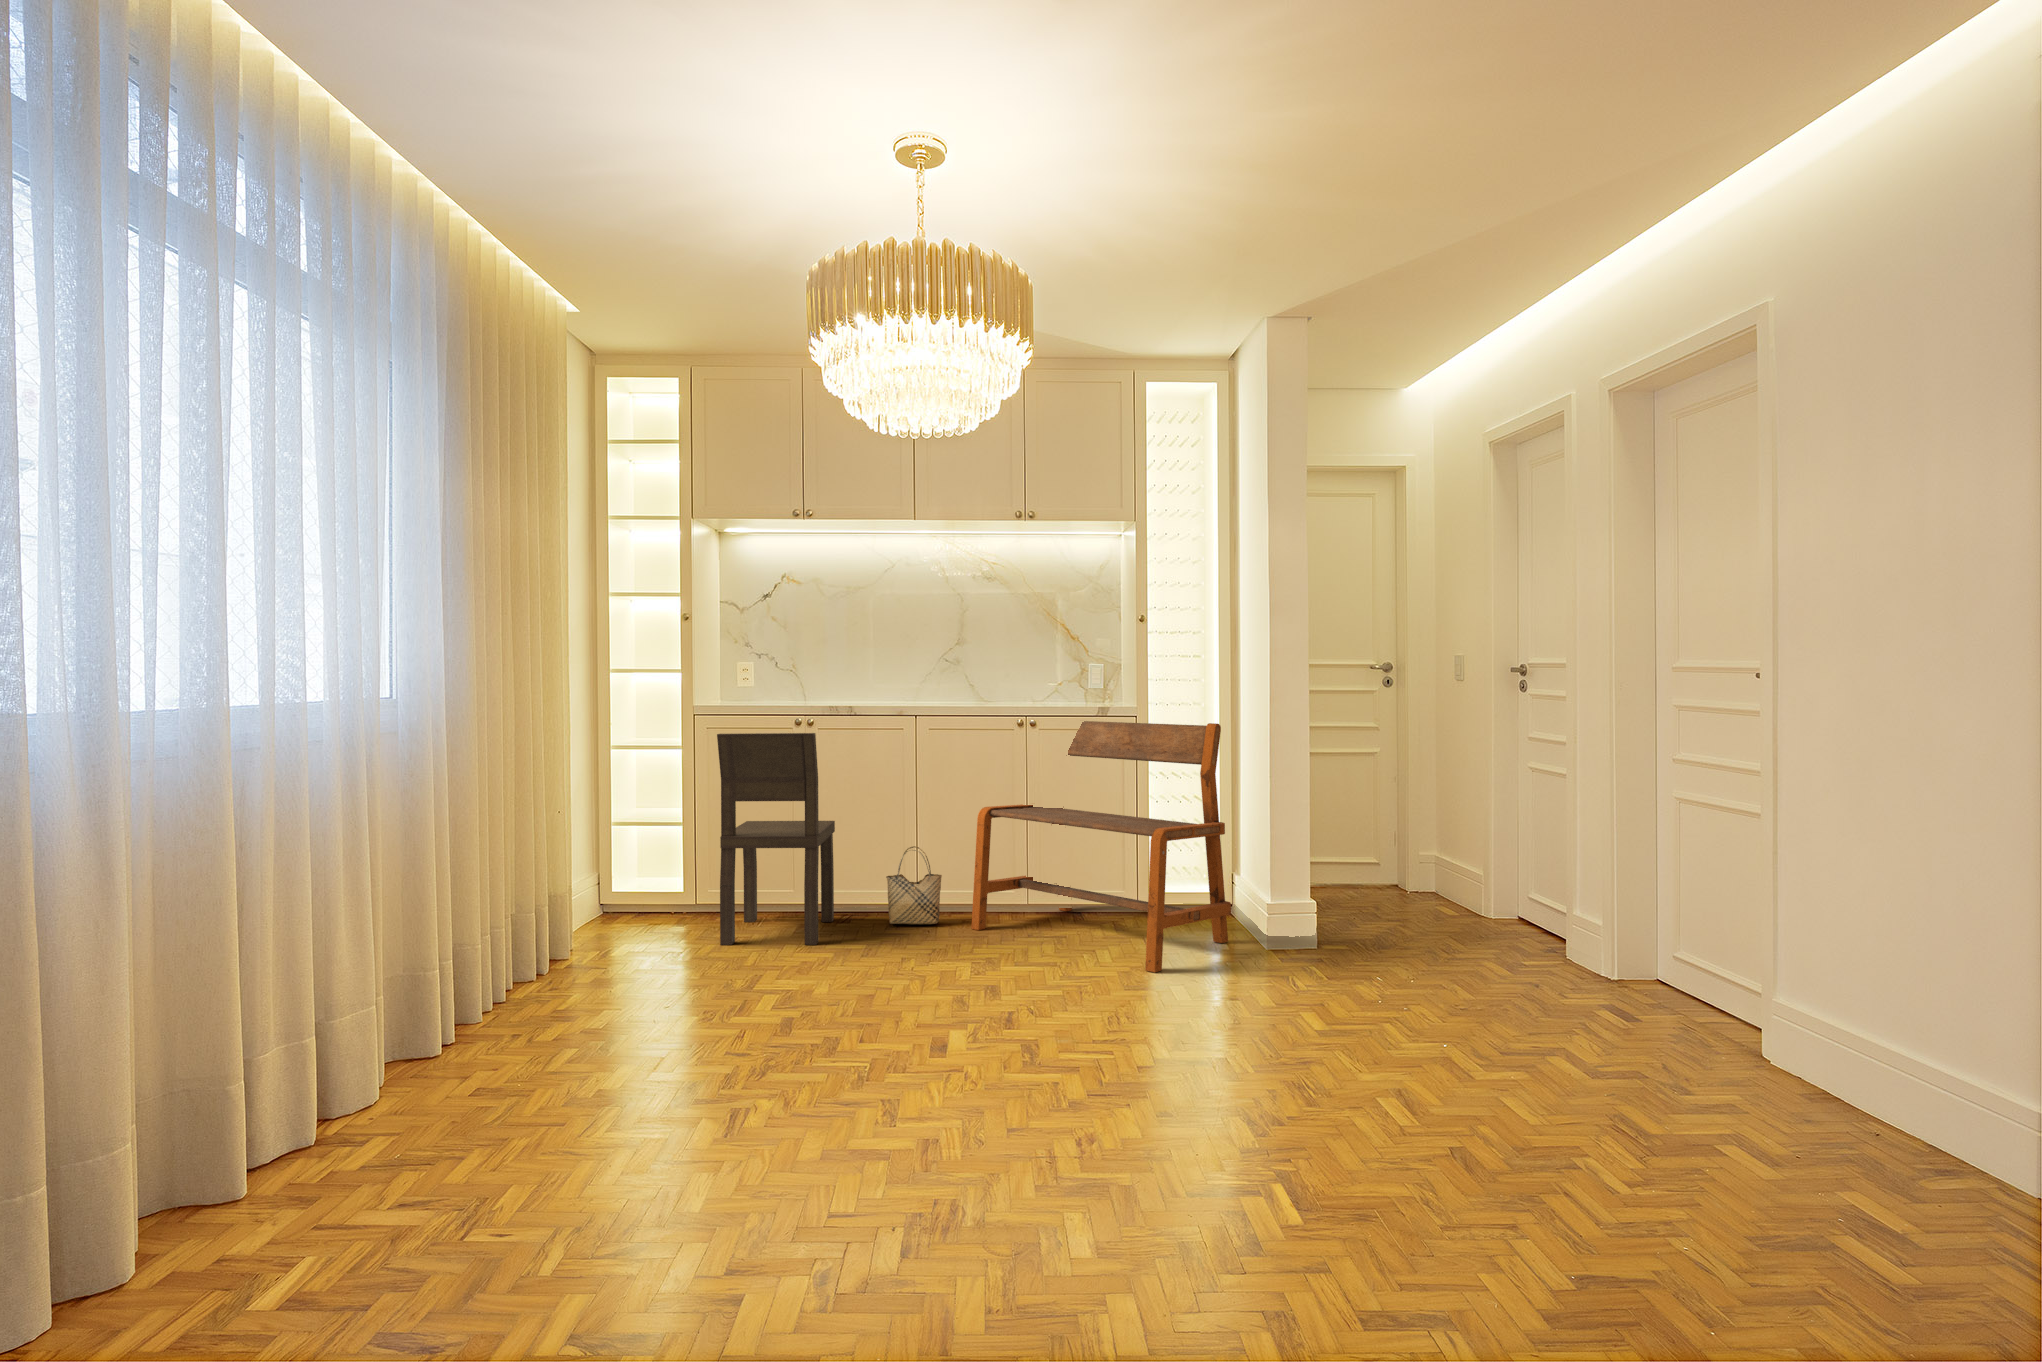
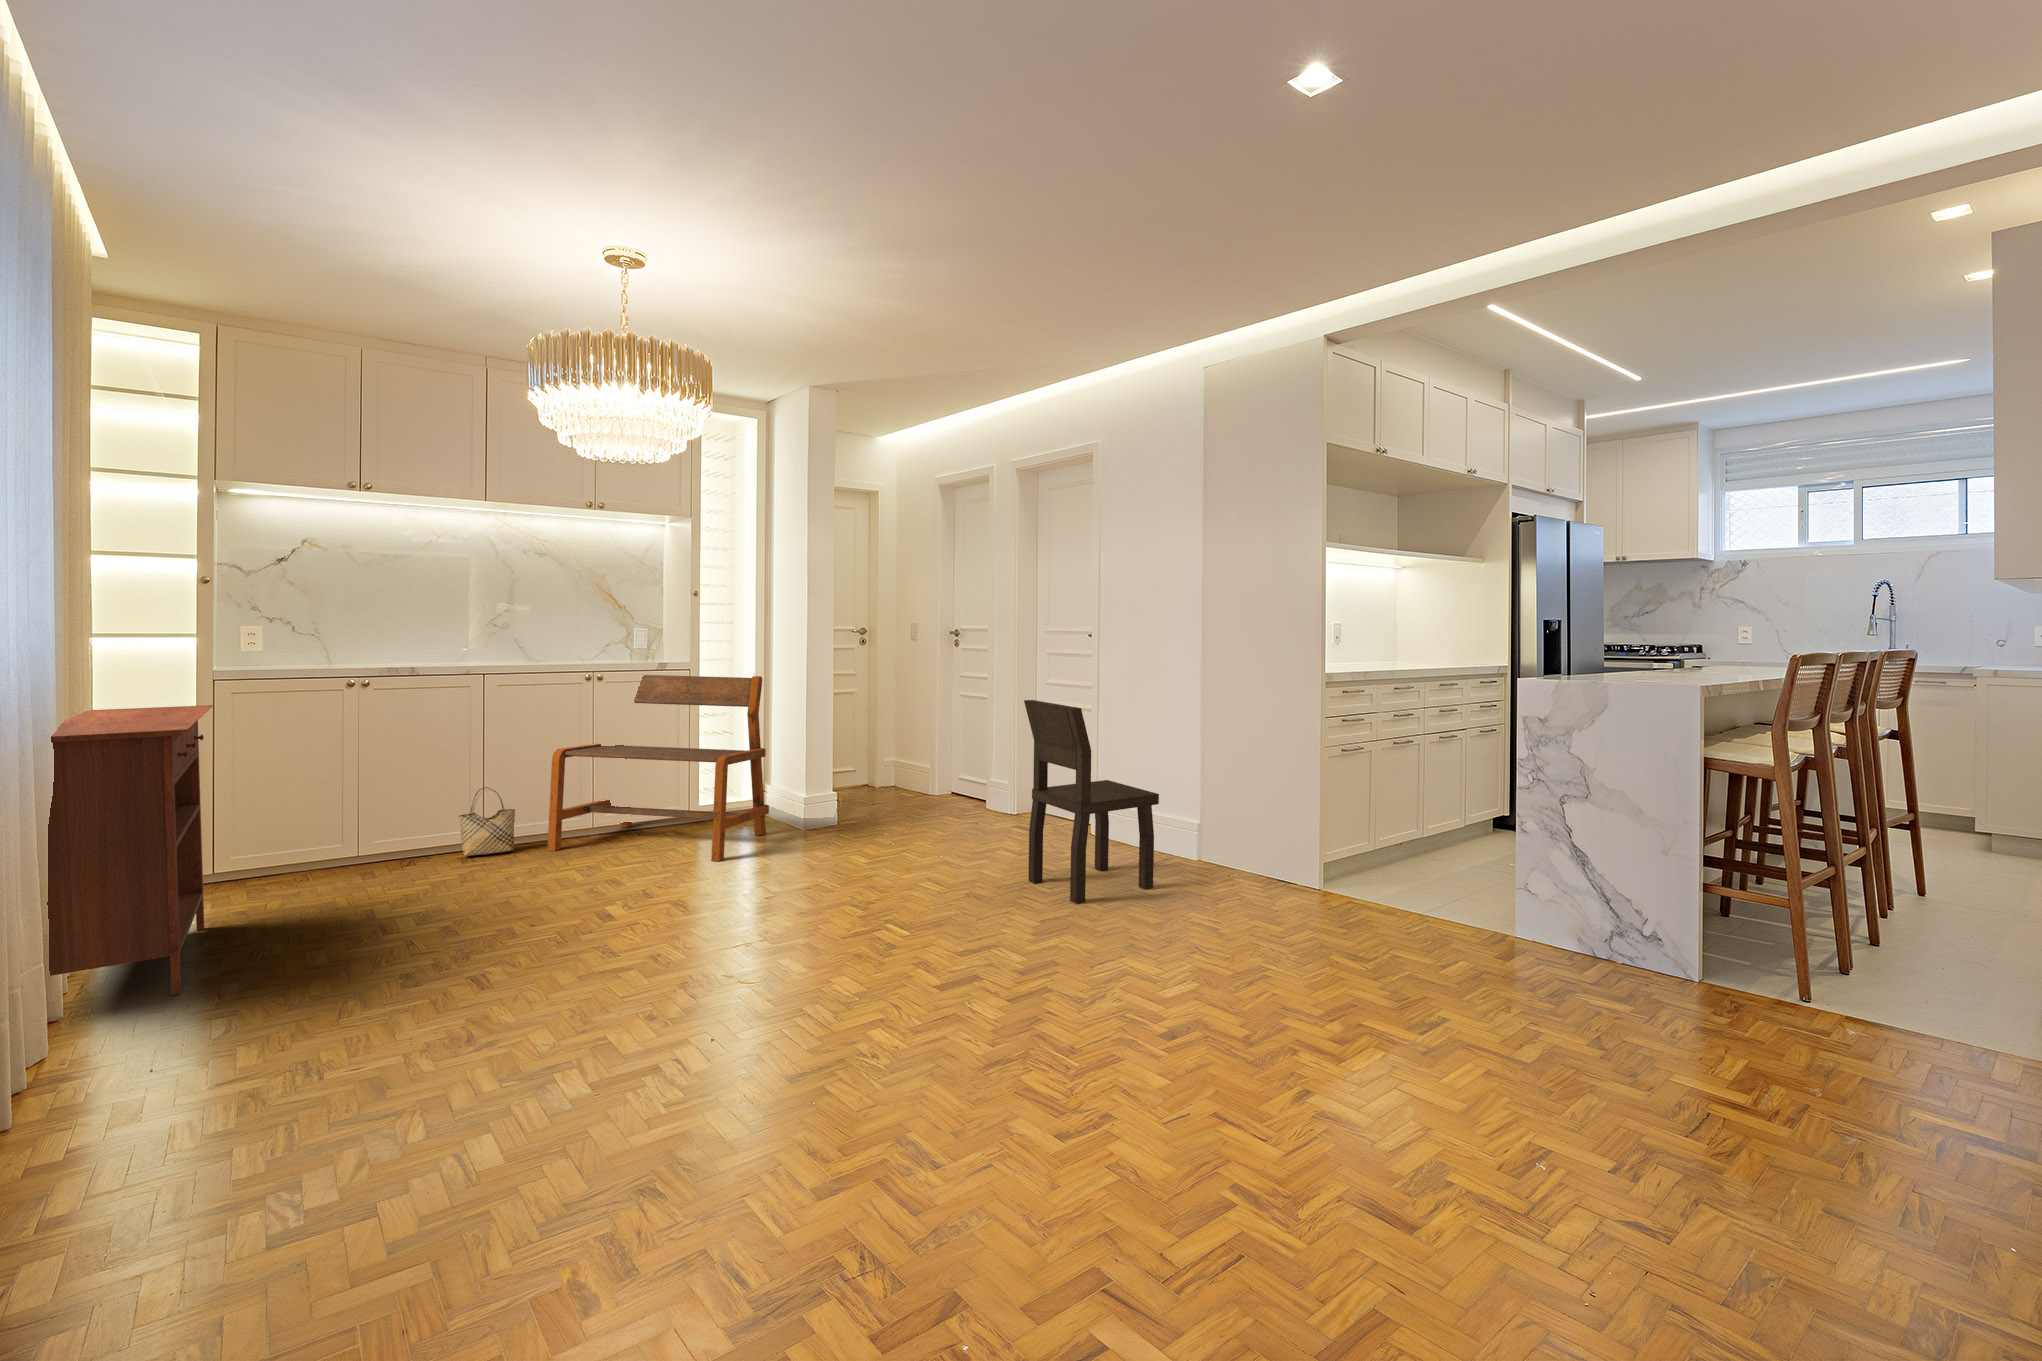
dining chair: present [717,733,835,945] -> present [1024,700,1159,904]
console table: none [466,738,660,1040] -> present [47,705,213,995]

